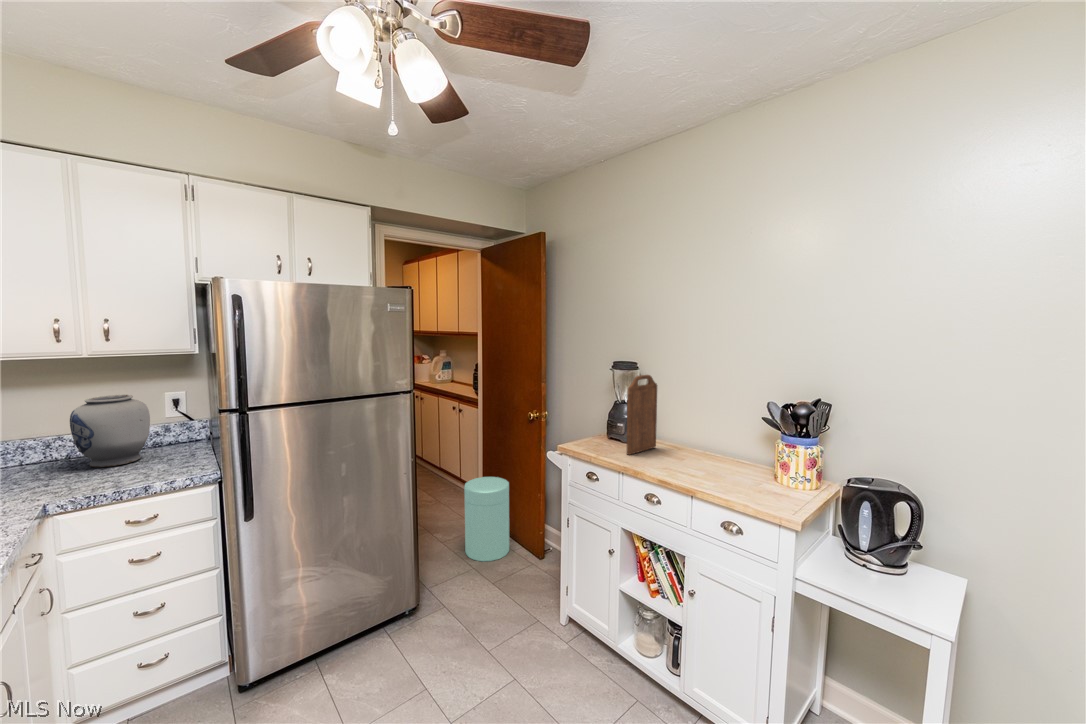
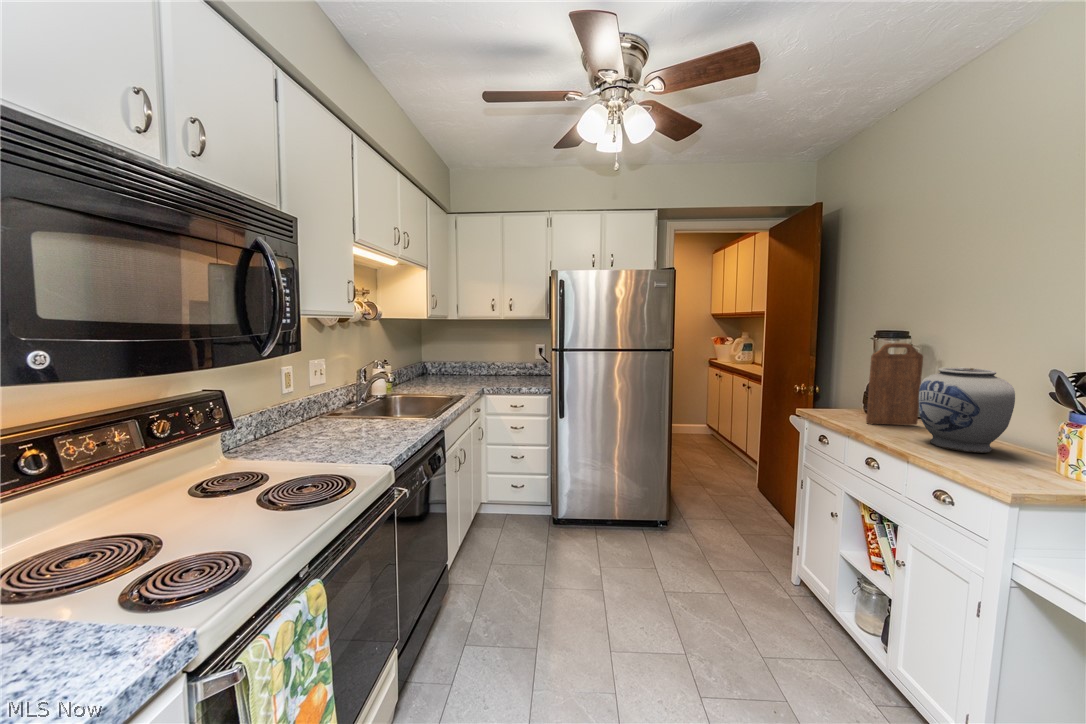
vase: present [70,394,150,467] -> present [919,367,1015,453]
trash can: present [464,477,509,561] -> none [725,442,773,517]

